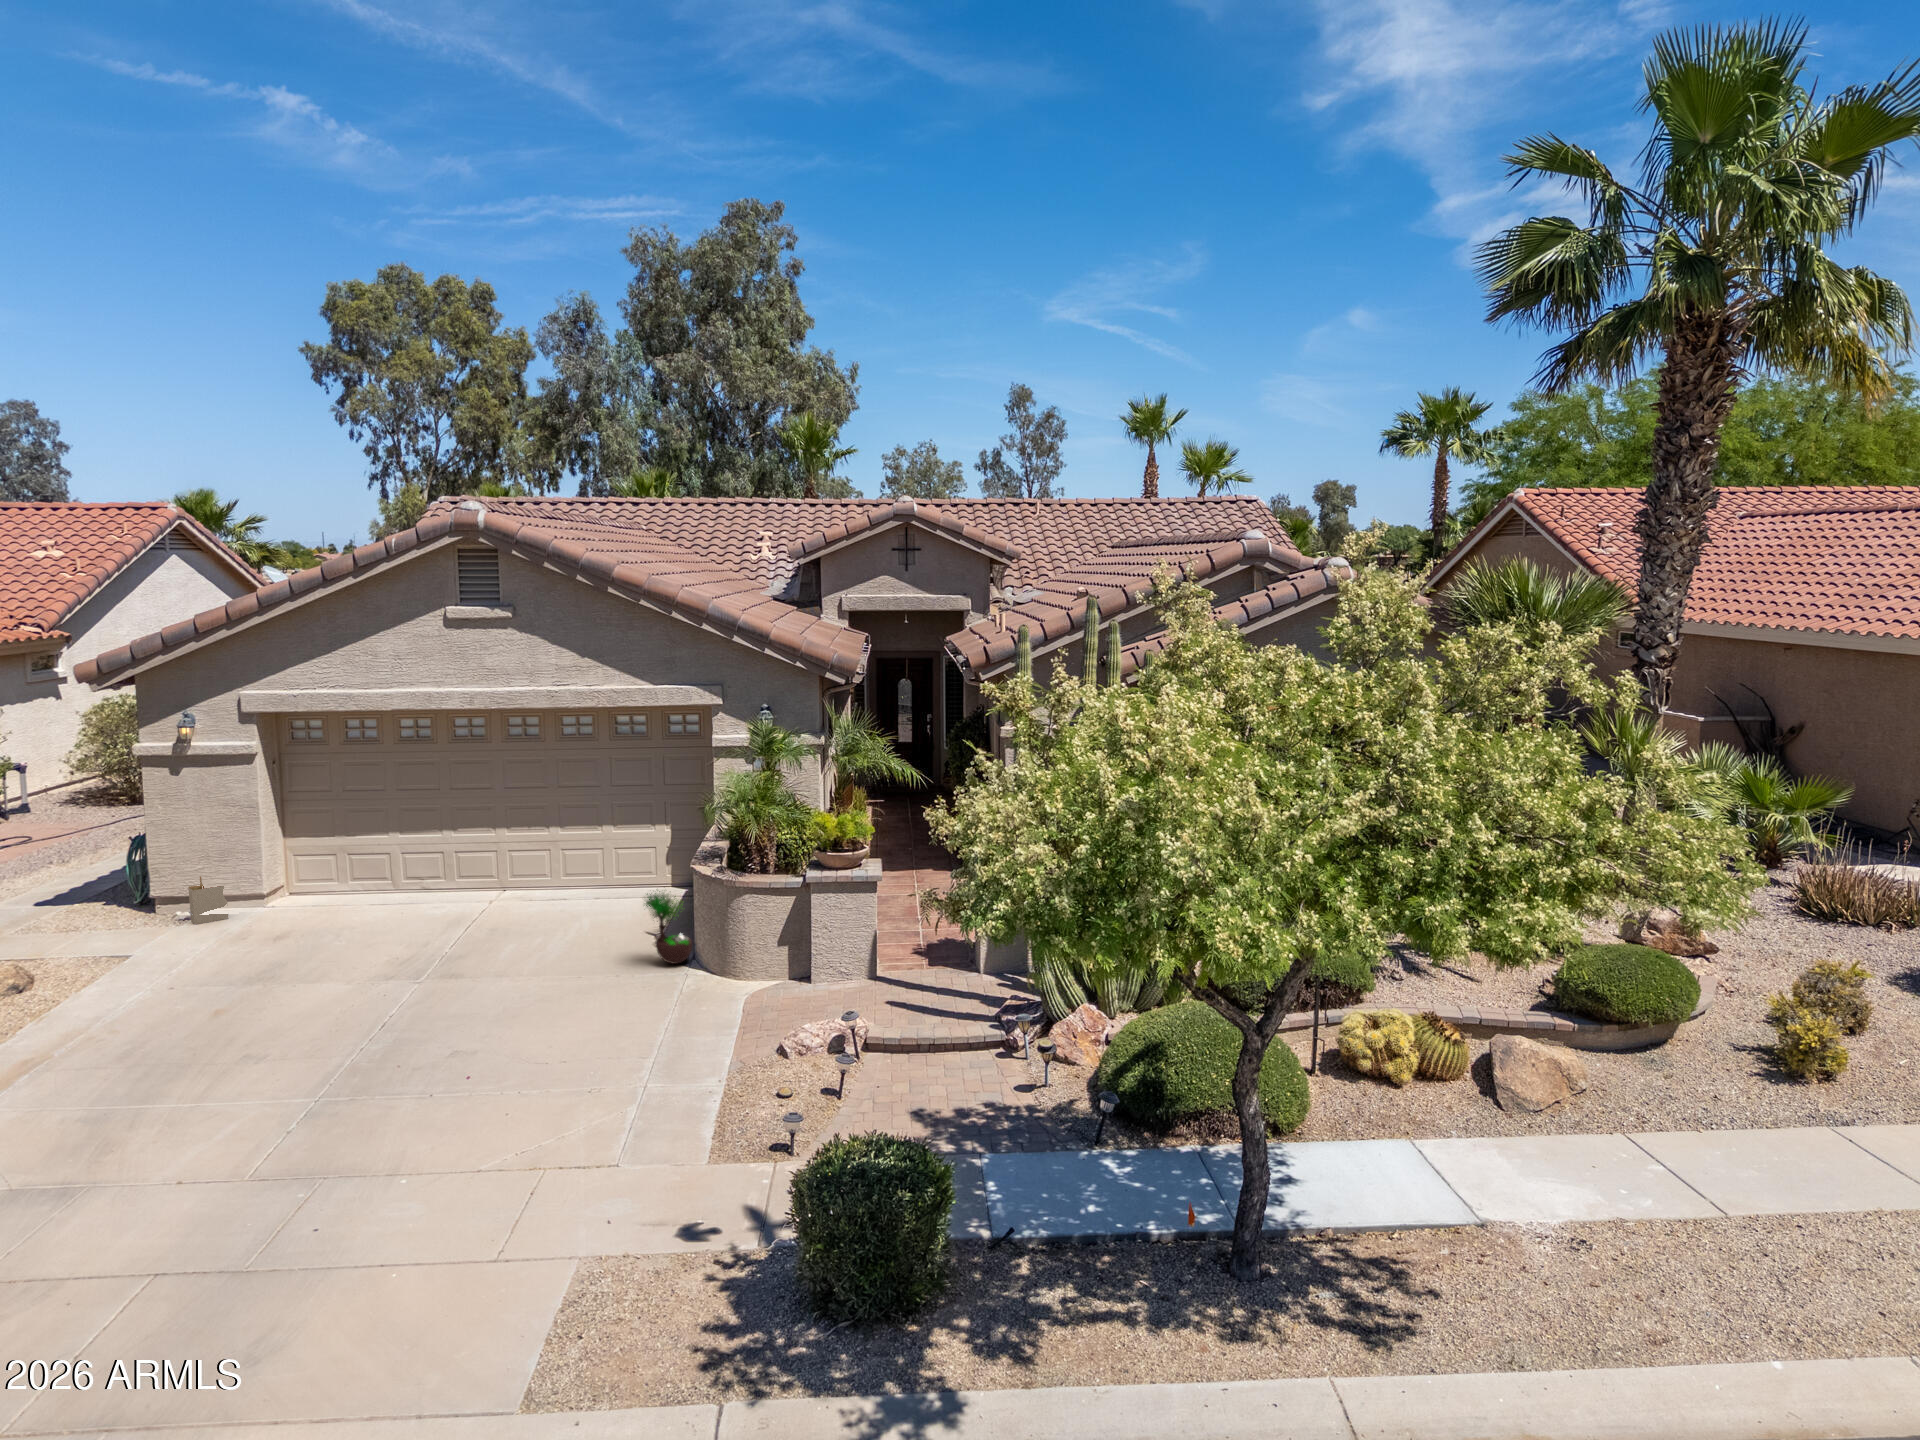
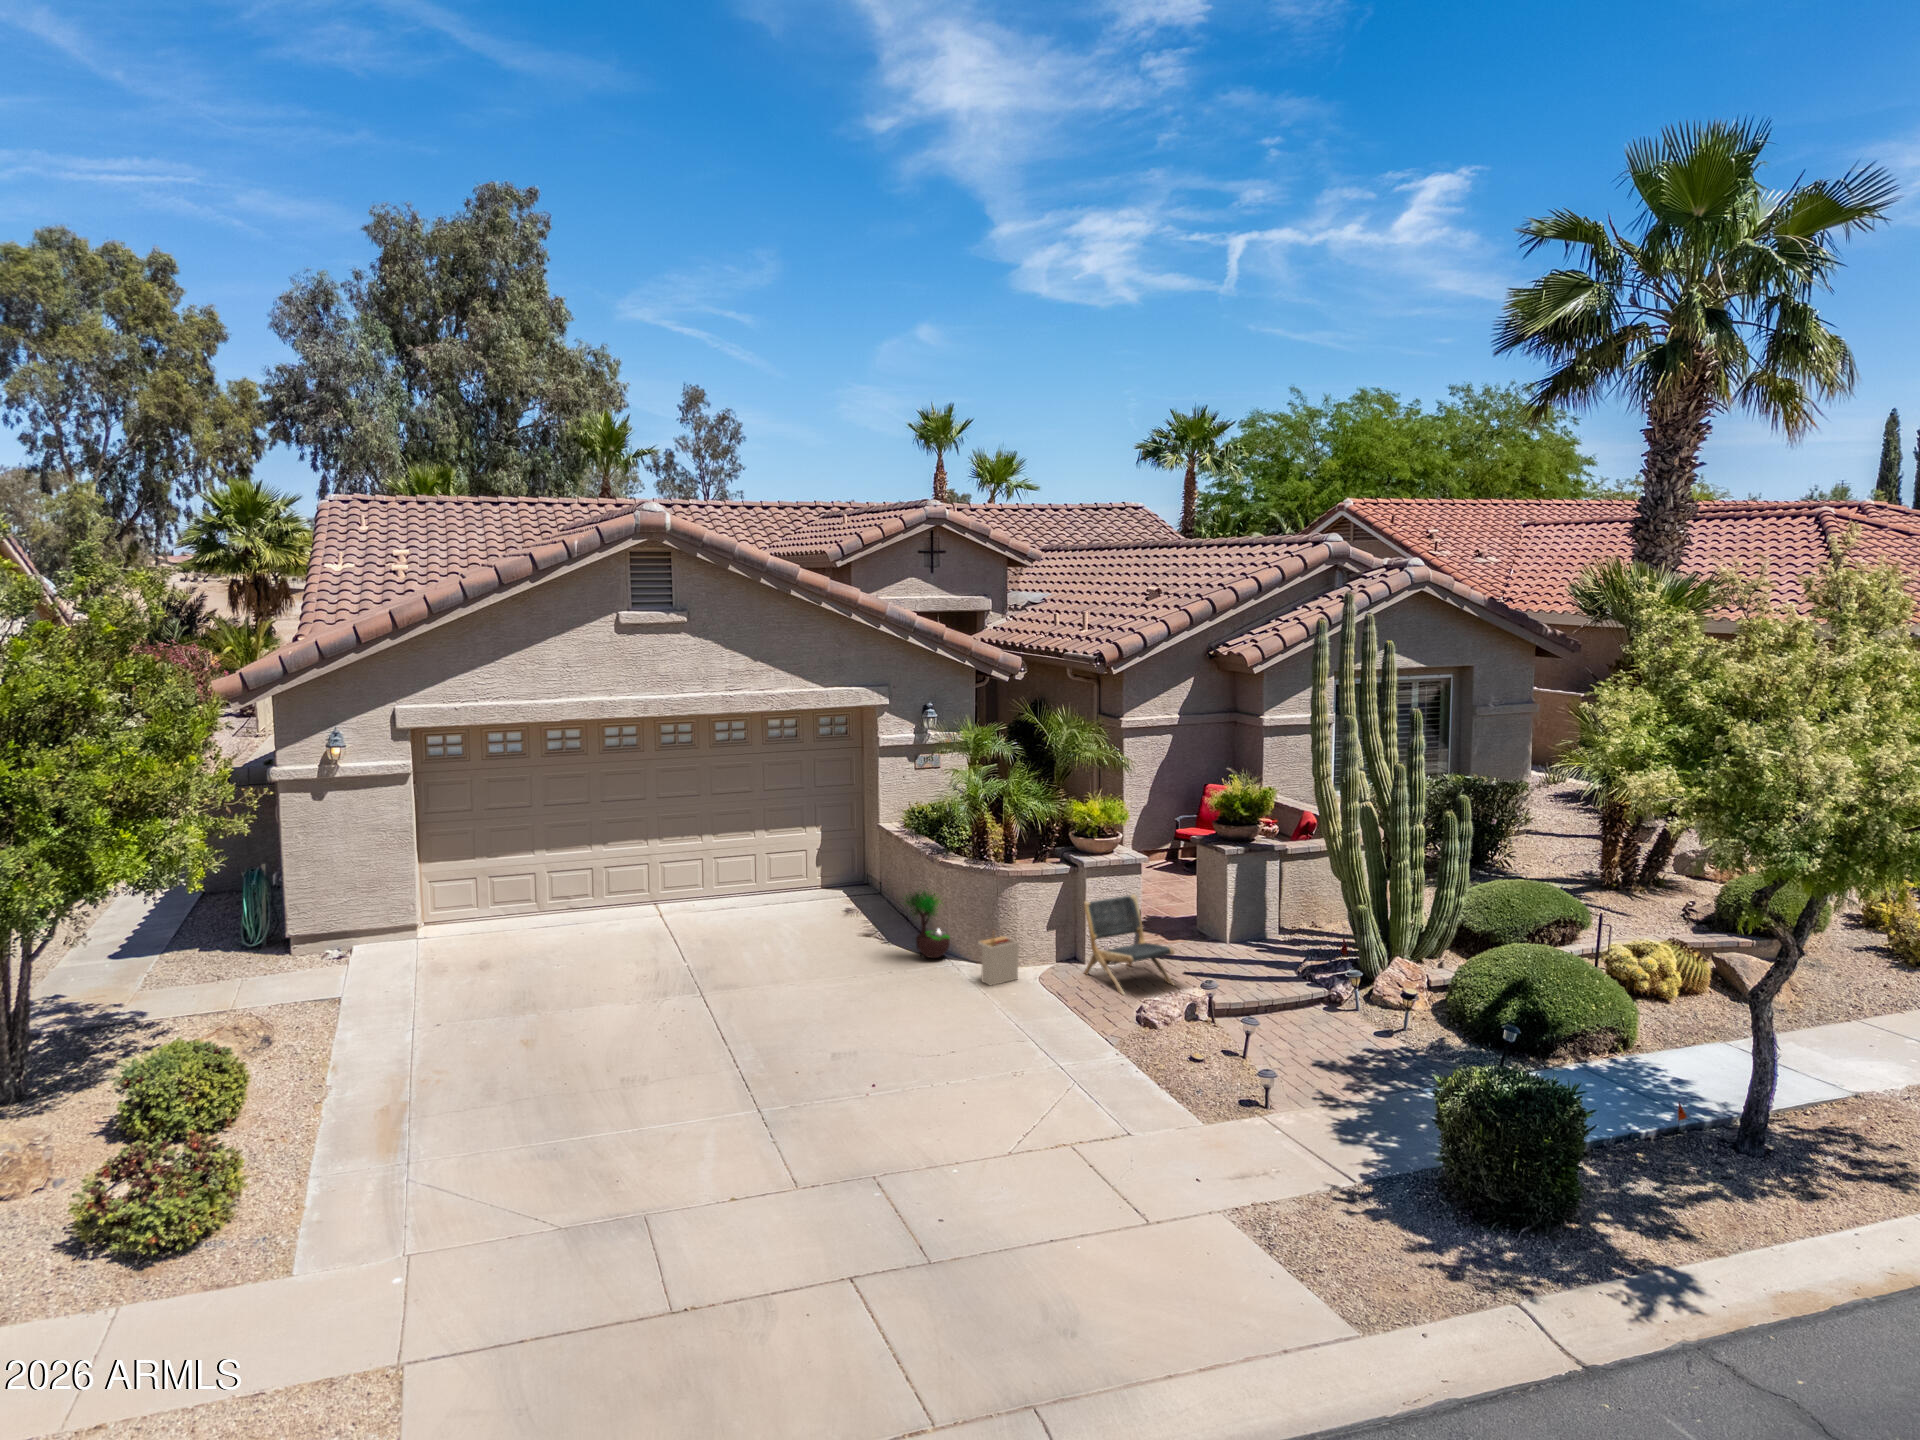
storage bin: present [188,876,228,924] -> present [978,932,1019,985]
lounge chair: none [791,910,870,1019] -> present [1084,894,1174,995]

